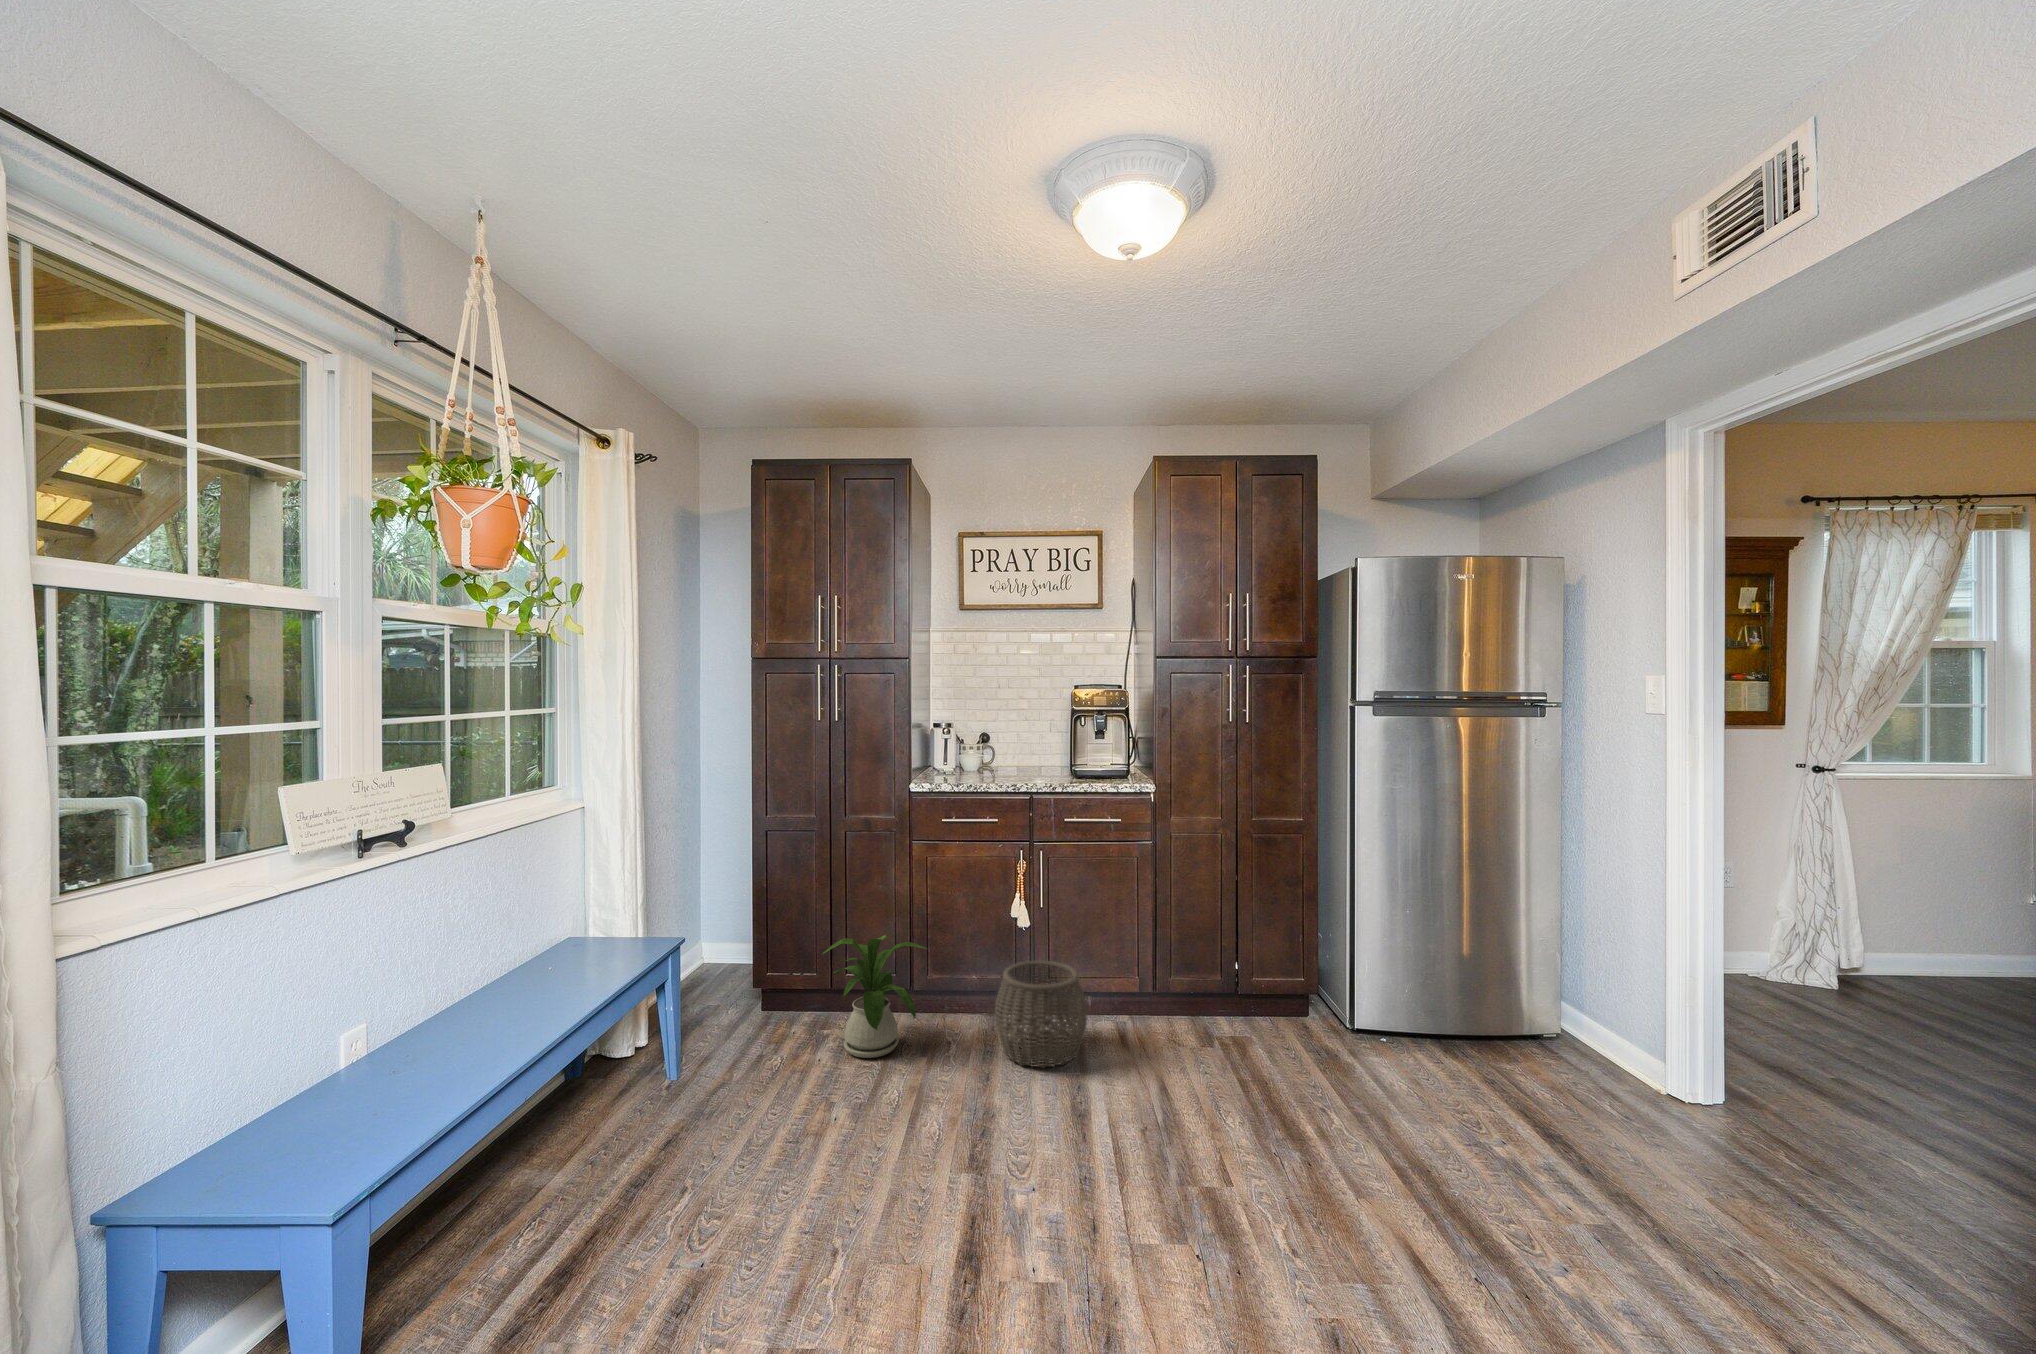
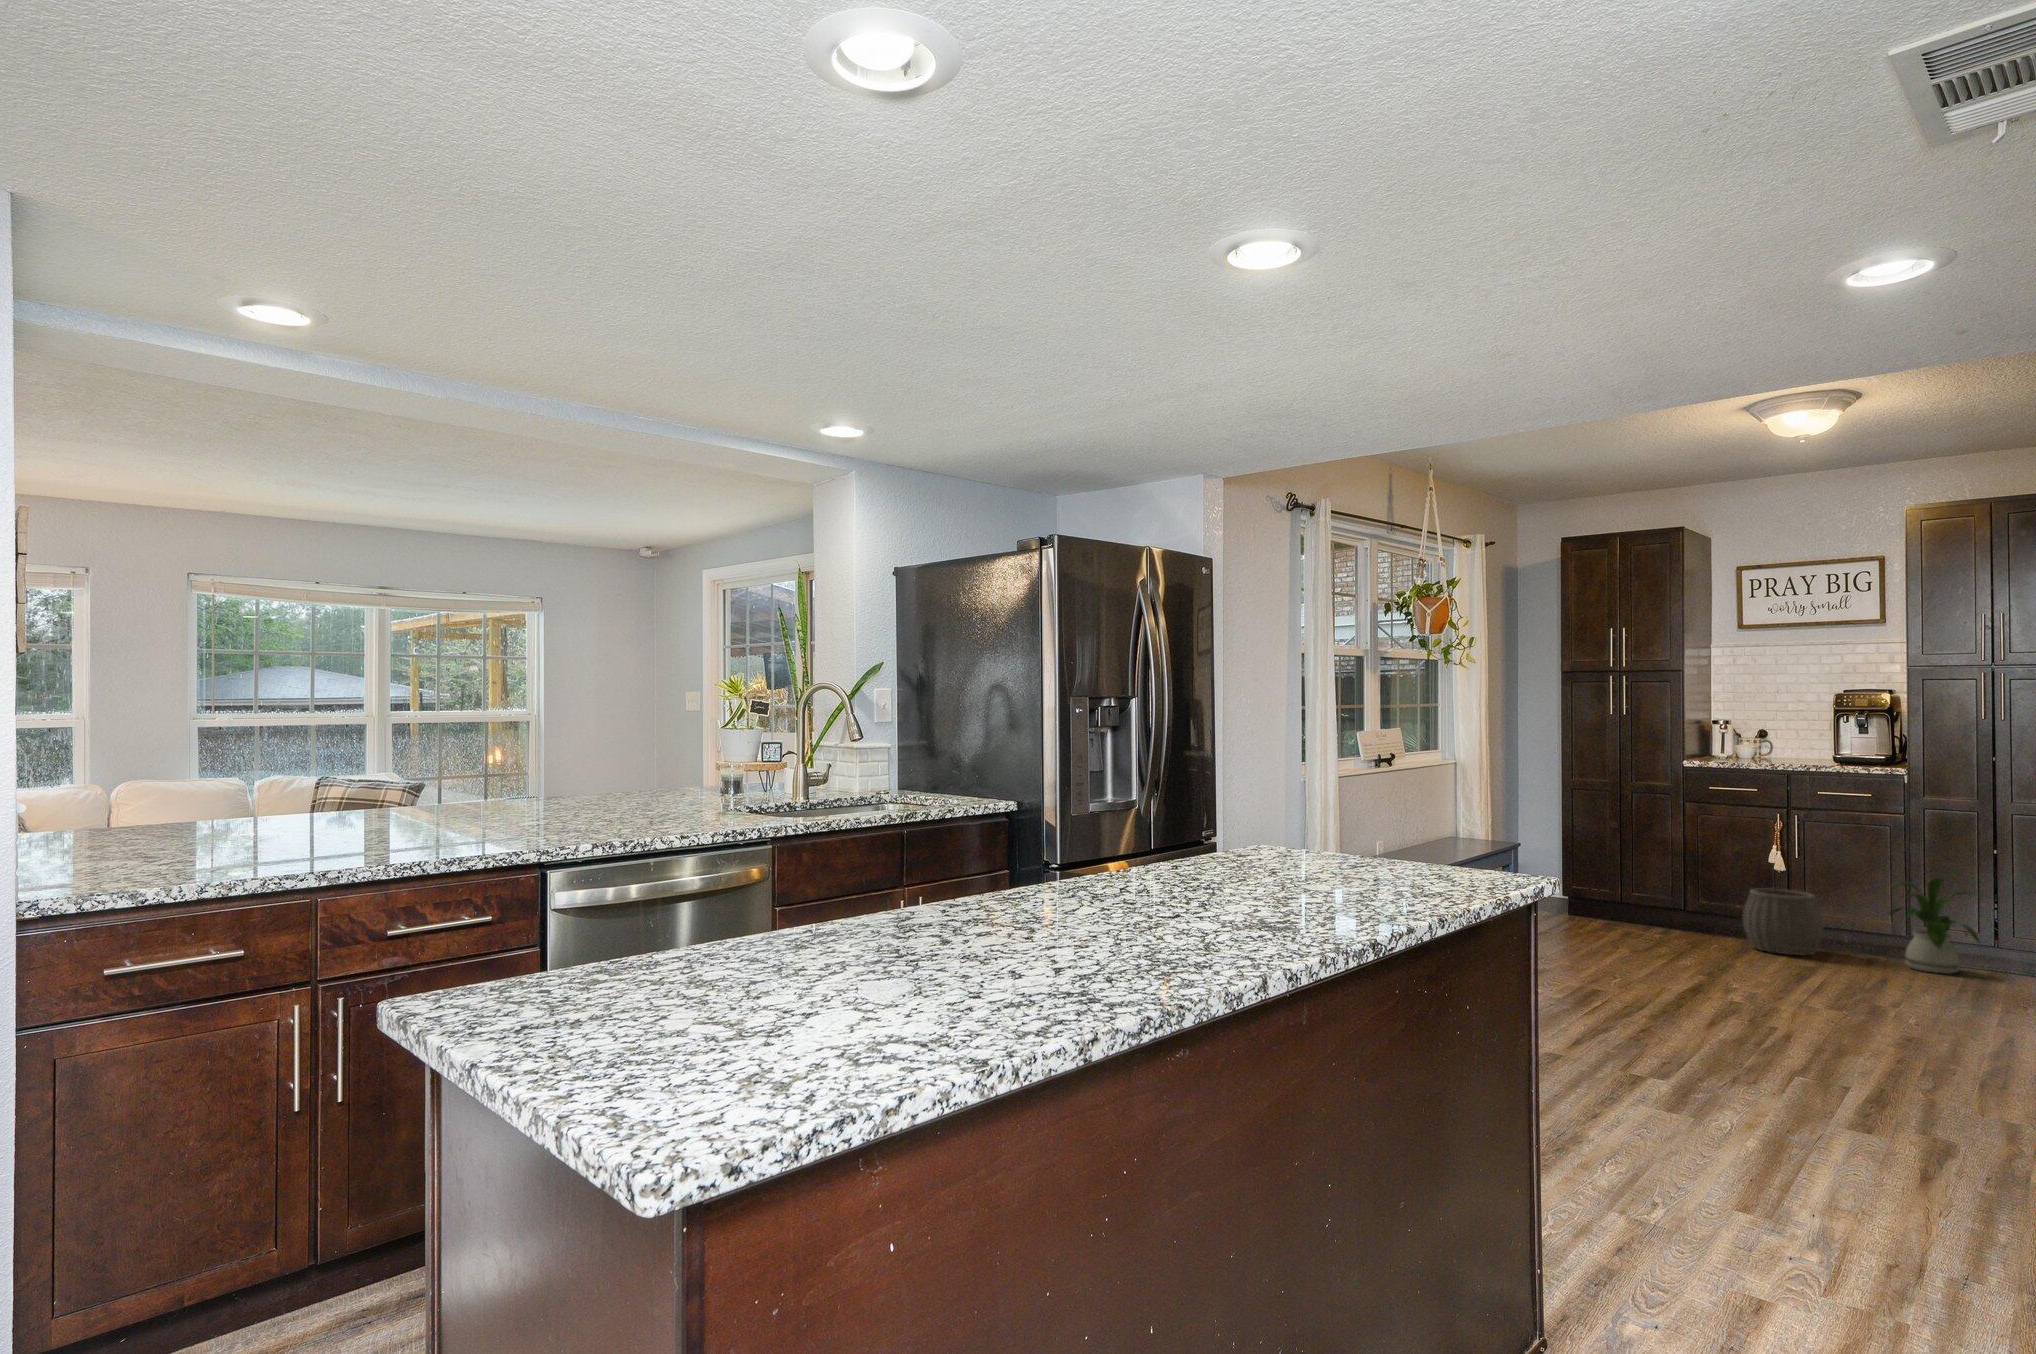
house plant: present [822,935,928,1058] -> present [1886,878,1979,974]

